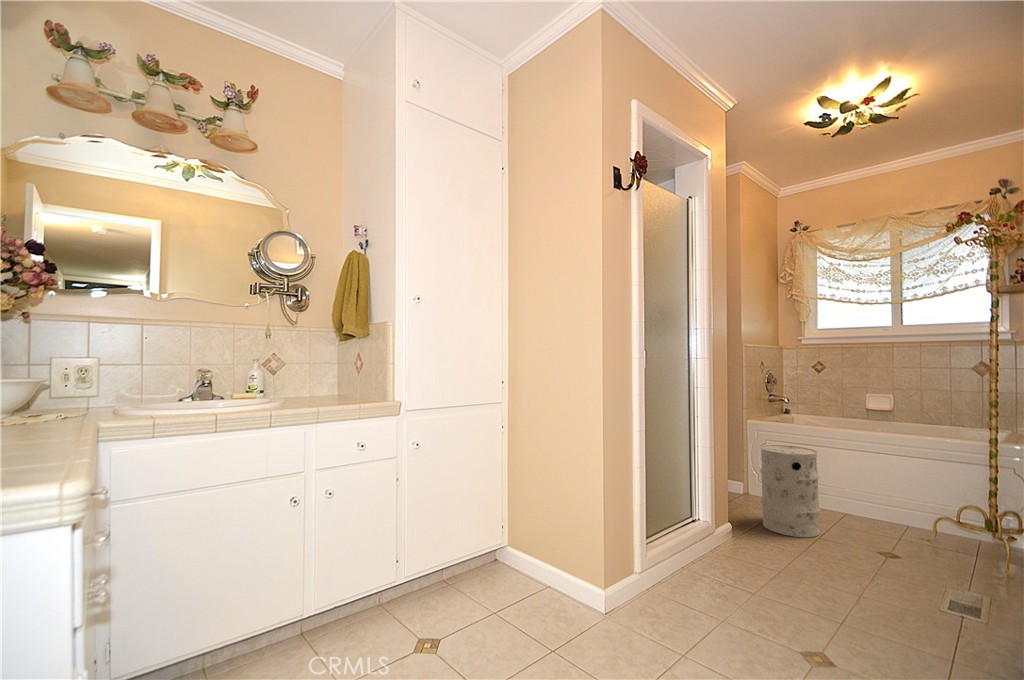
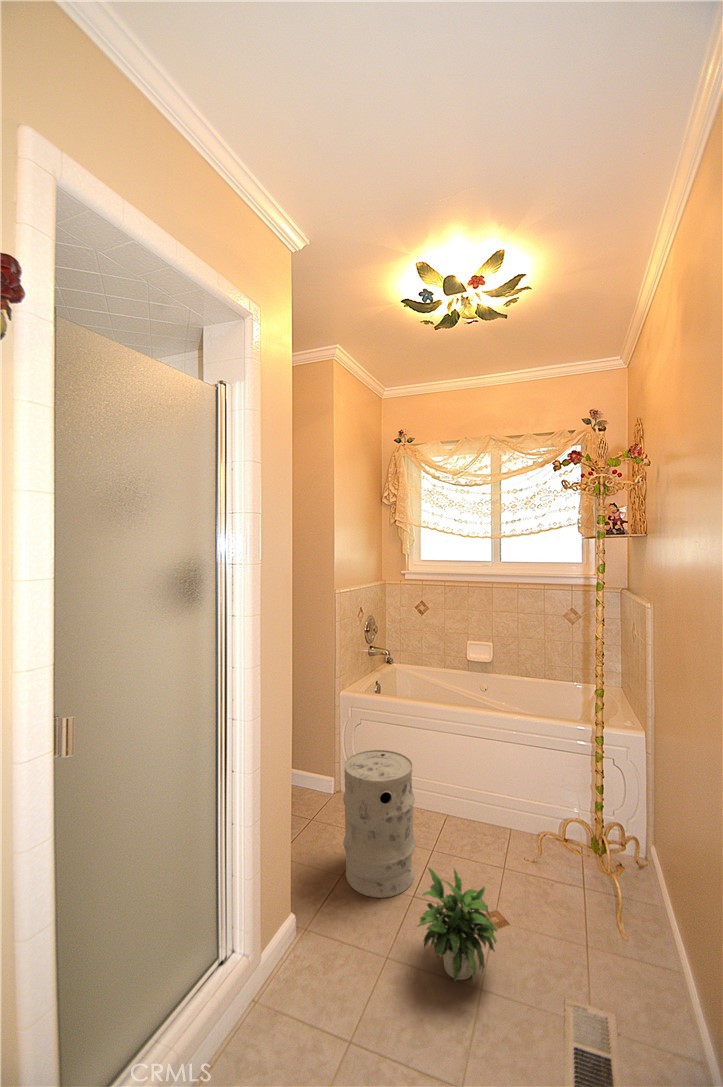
potted plant: none [826,505,893,573] -> present [418,867,497,982]

